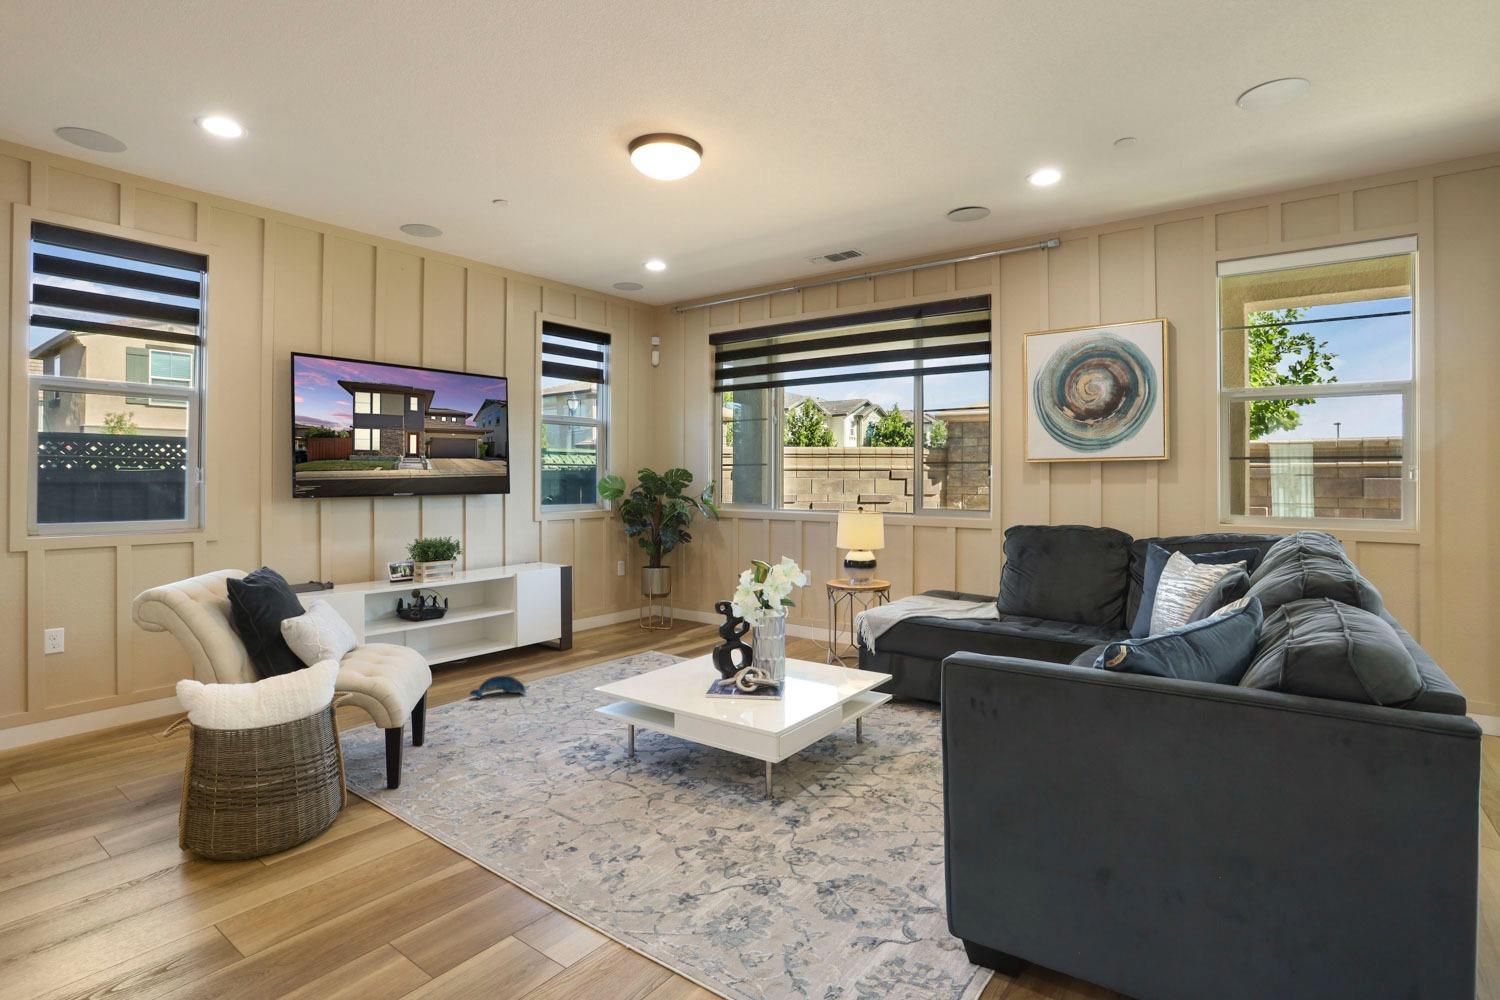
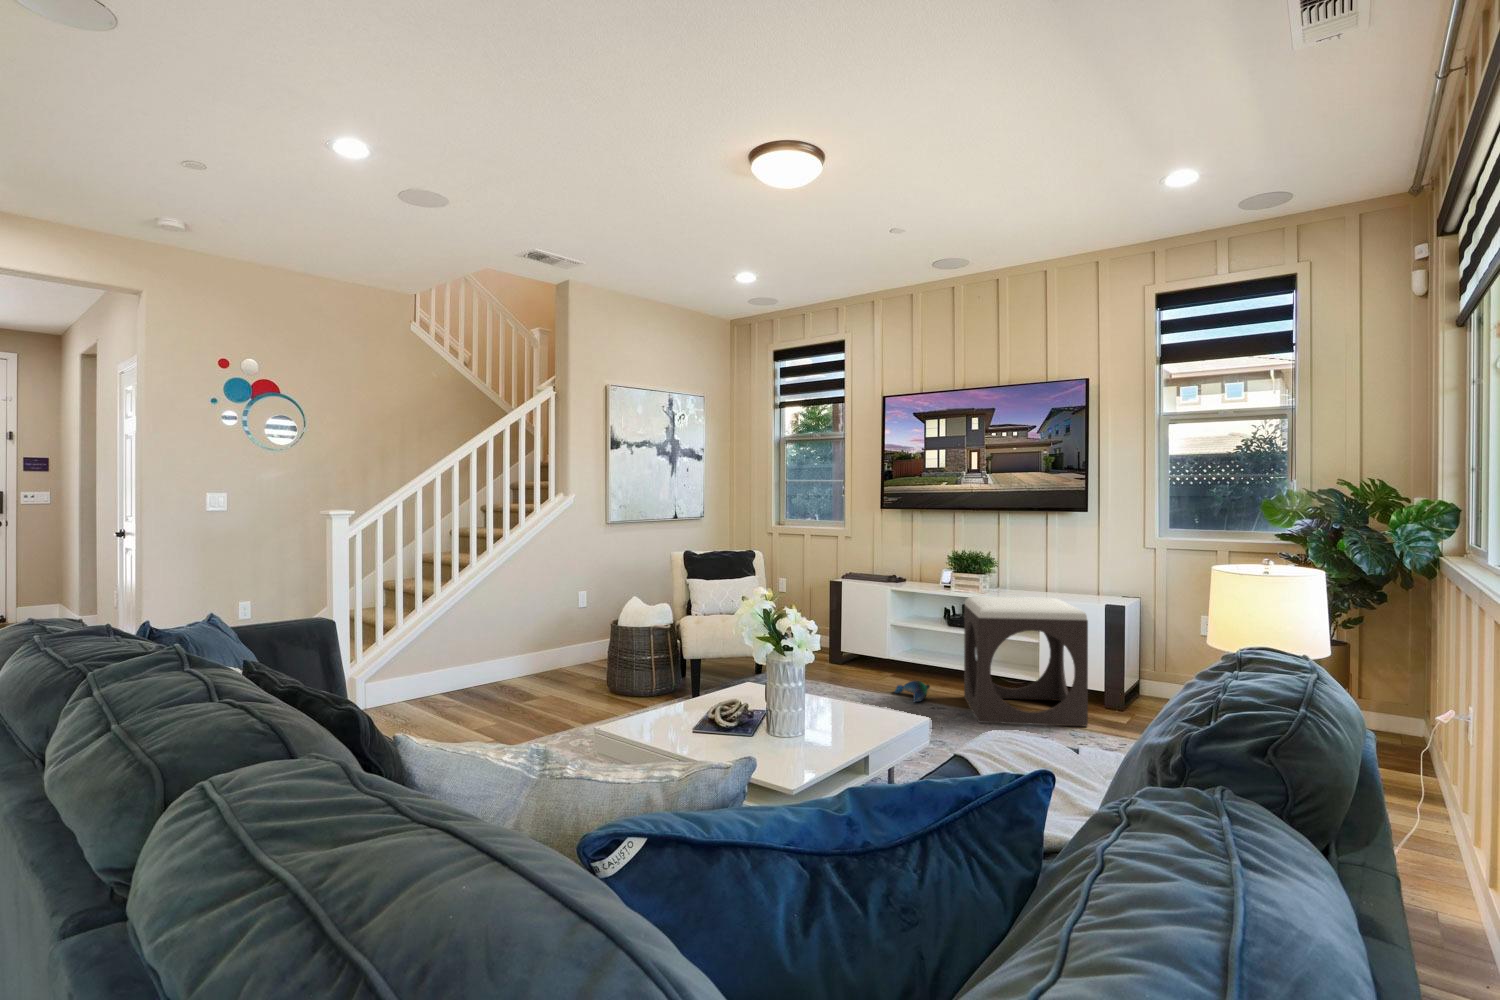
footstool: none [507,570,617,680] -> present [964,597,1088,726]

